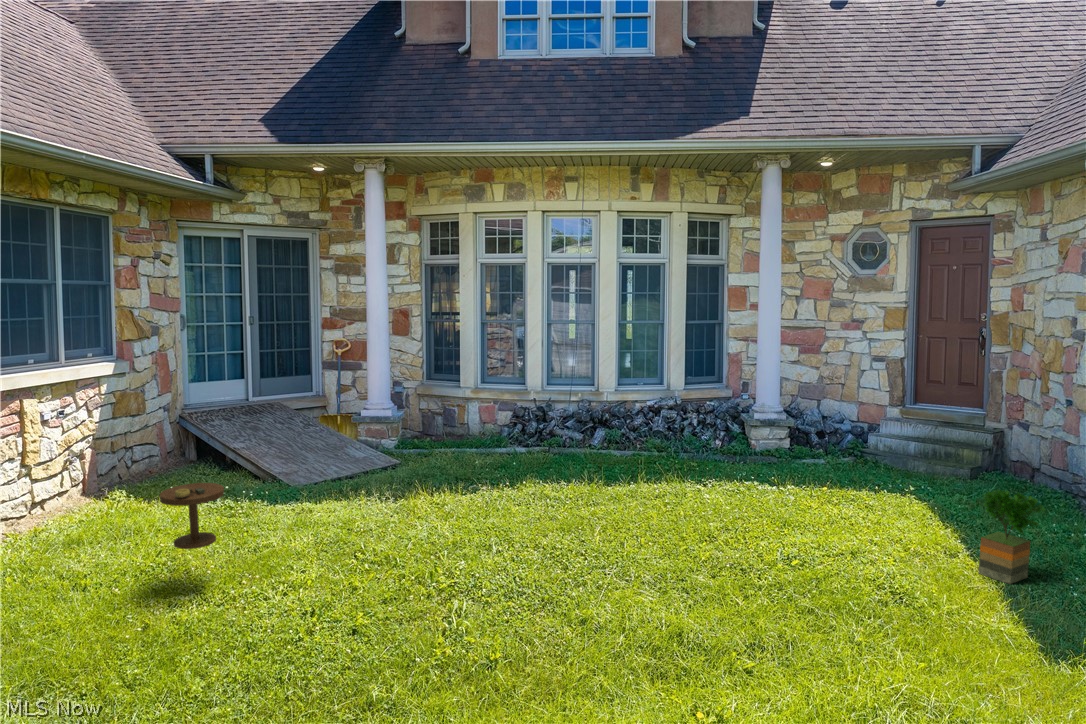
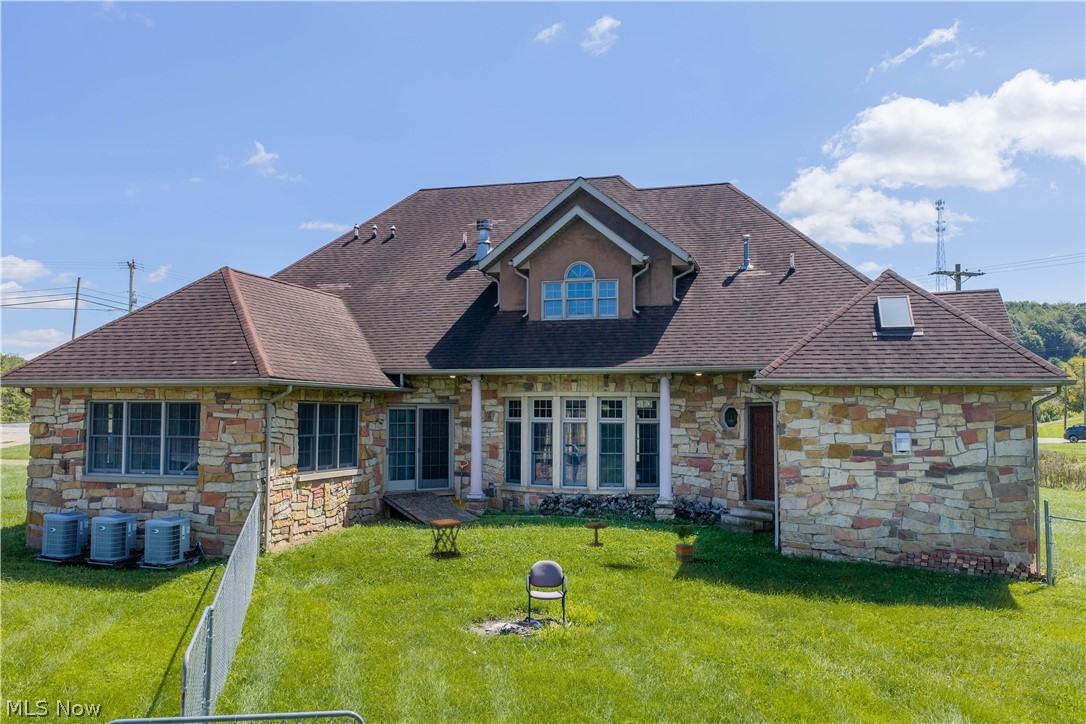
side table: present [160,483,224,549] -> present [585,523,607,547]
stool: none [335,499,431,626] -> present [430,519,461,559]

